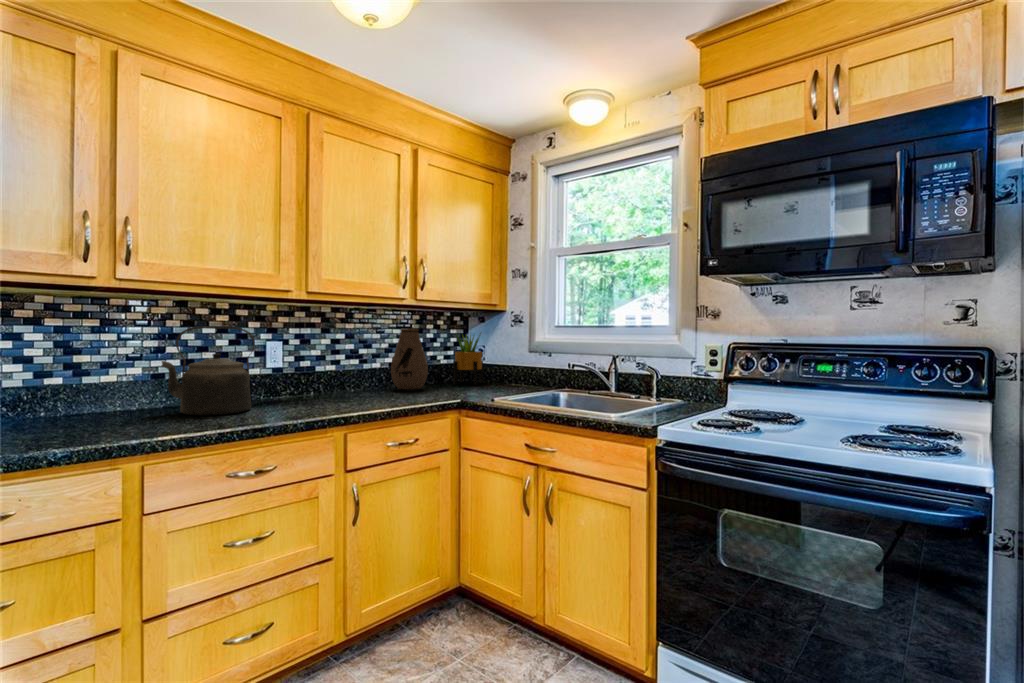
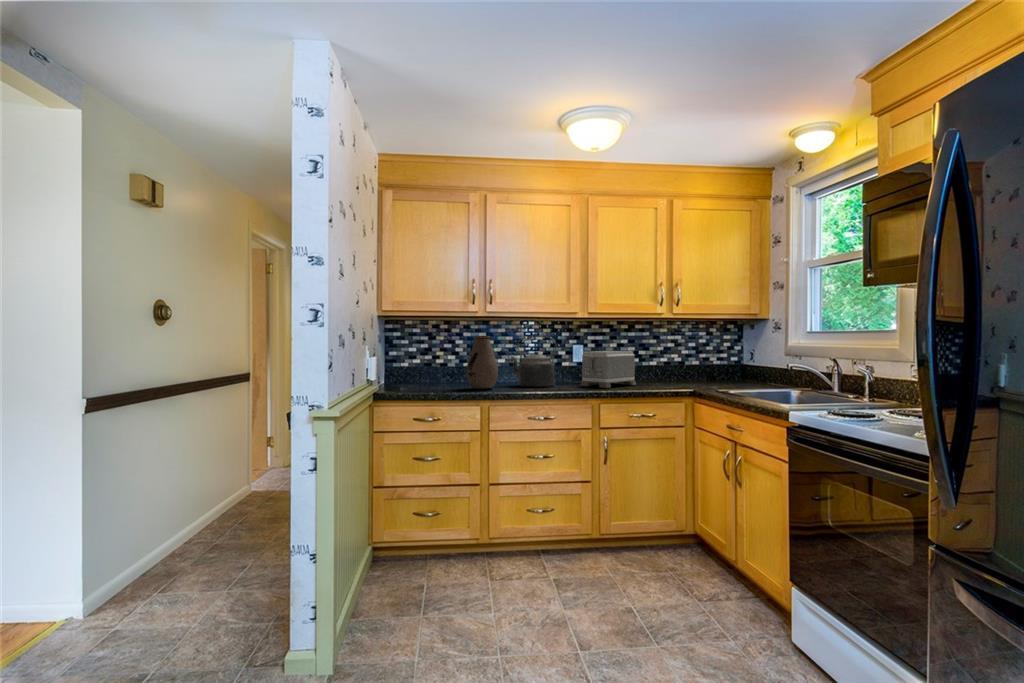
vase: present [391,328,428,391] -> present [466,336,498,390]
potted plant: present [454,333,483,385] -> none [720,335,749,383]
toaster: none [294,350,371,406] -> present [581,351,636,388]

